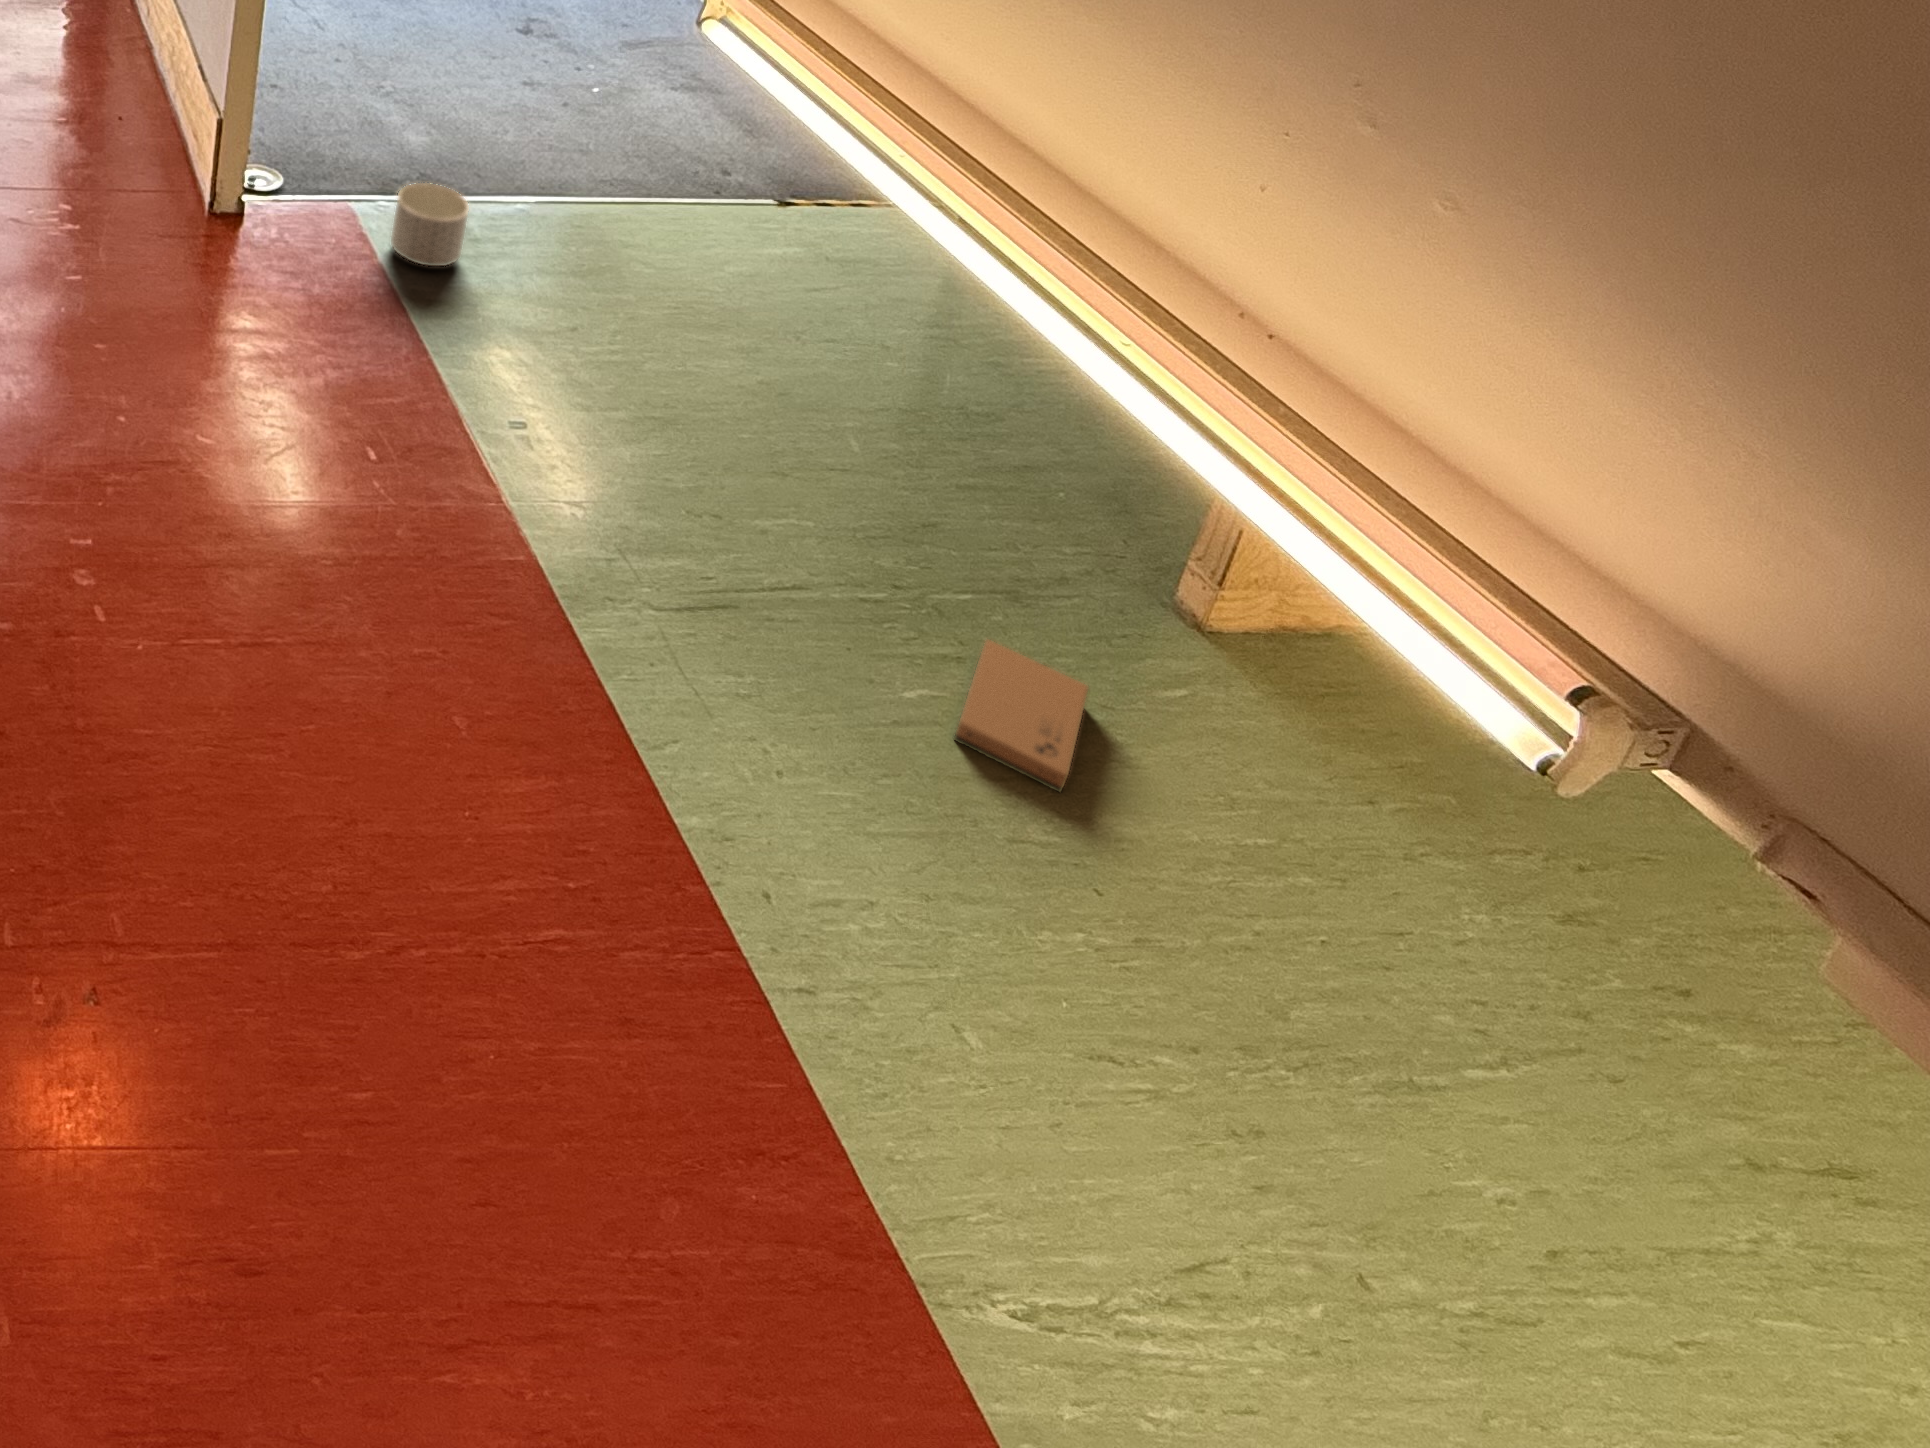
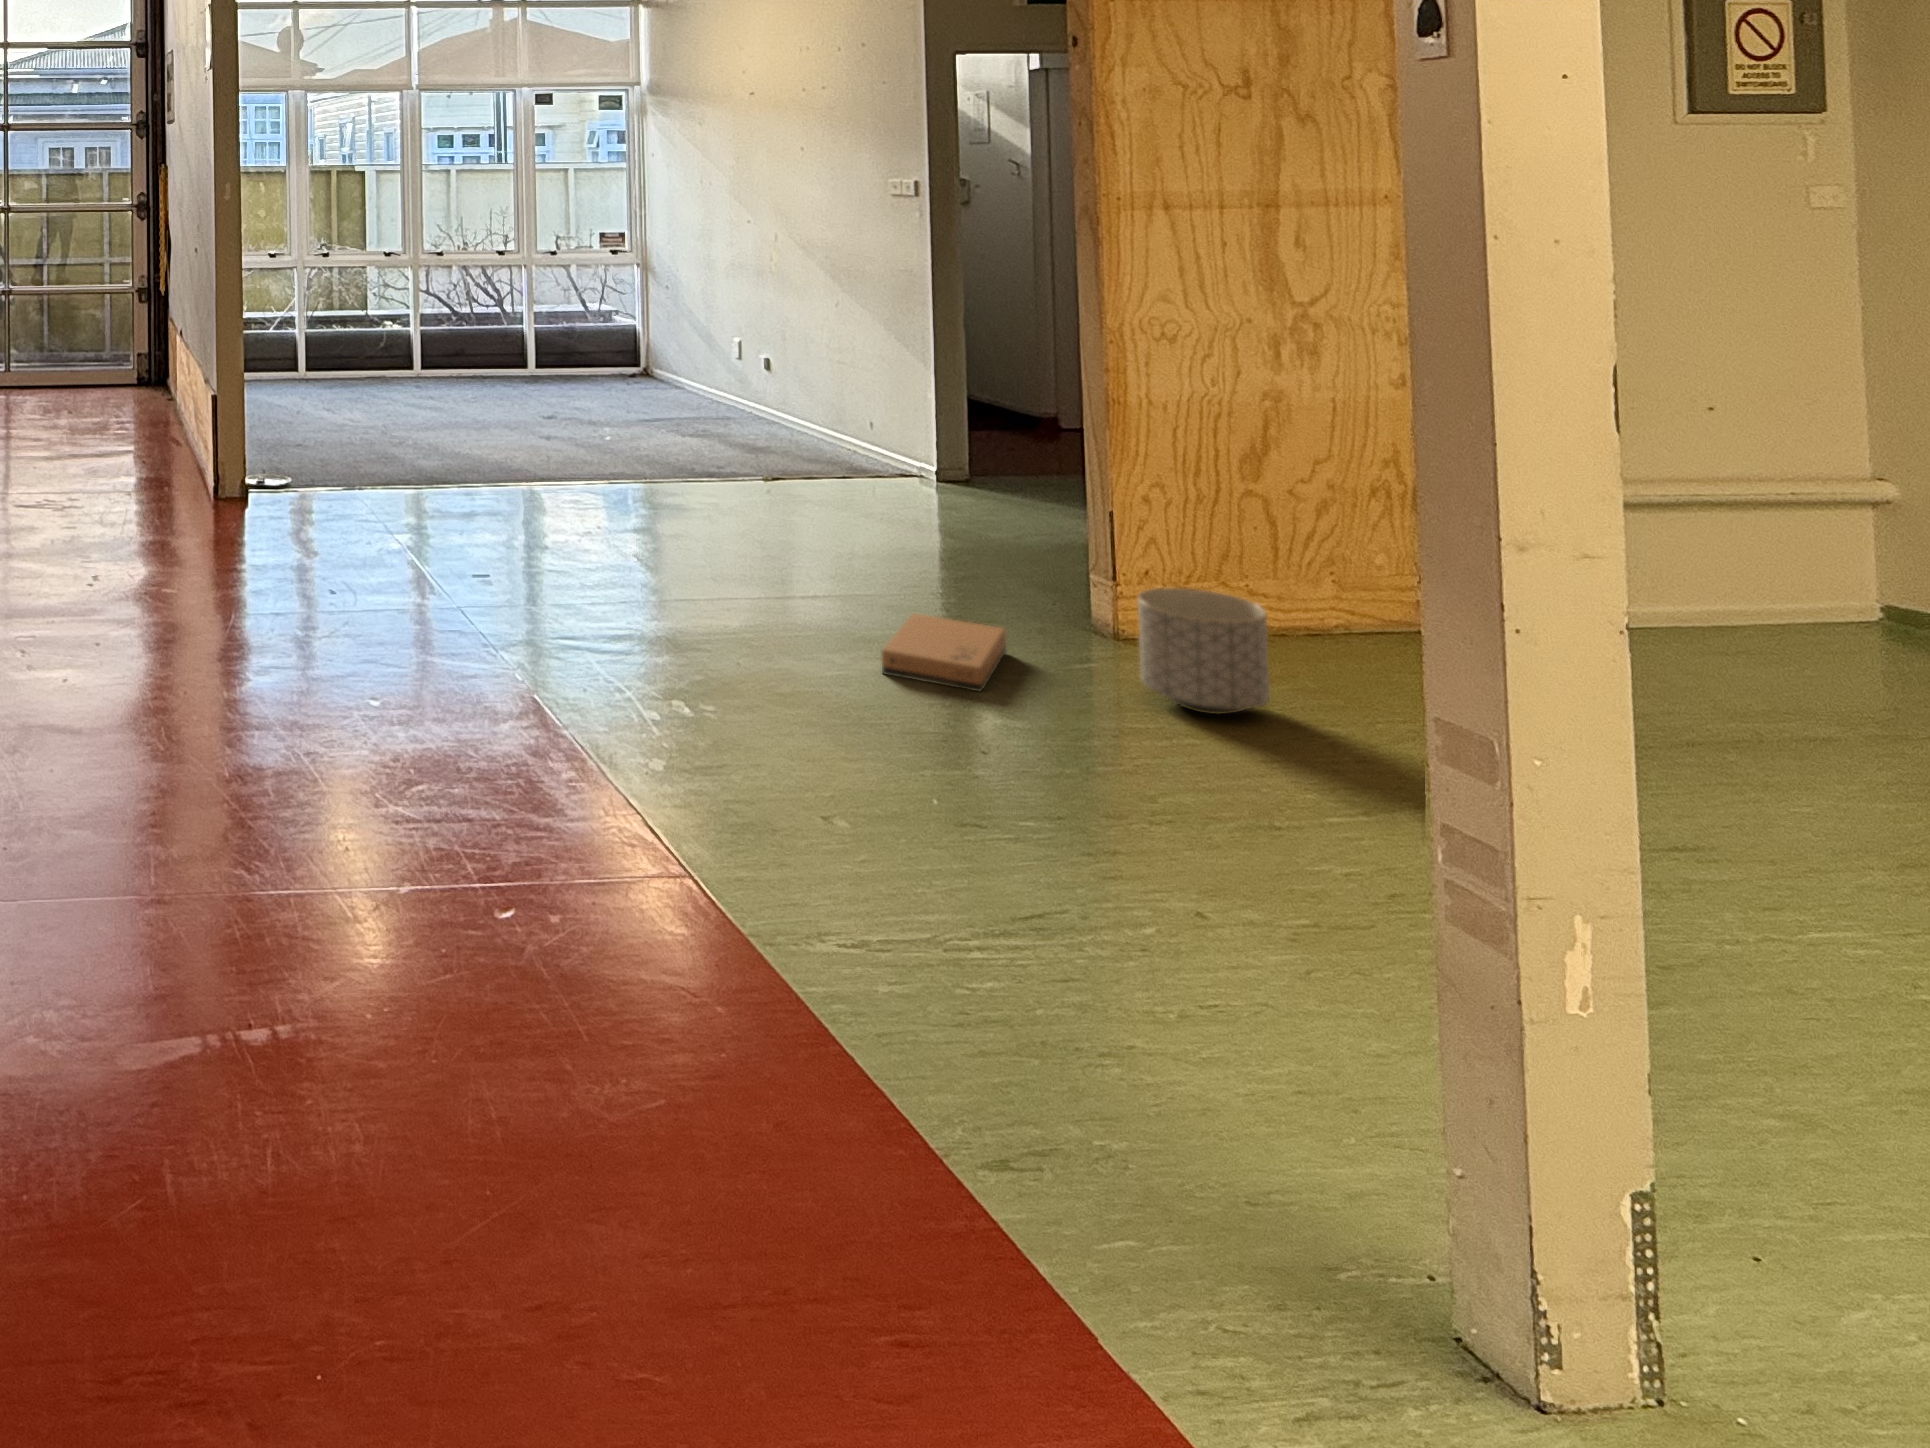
planter: present [391,183,469,266] -> present [1138,588,1269,714]

